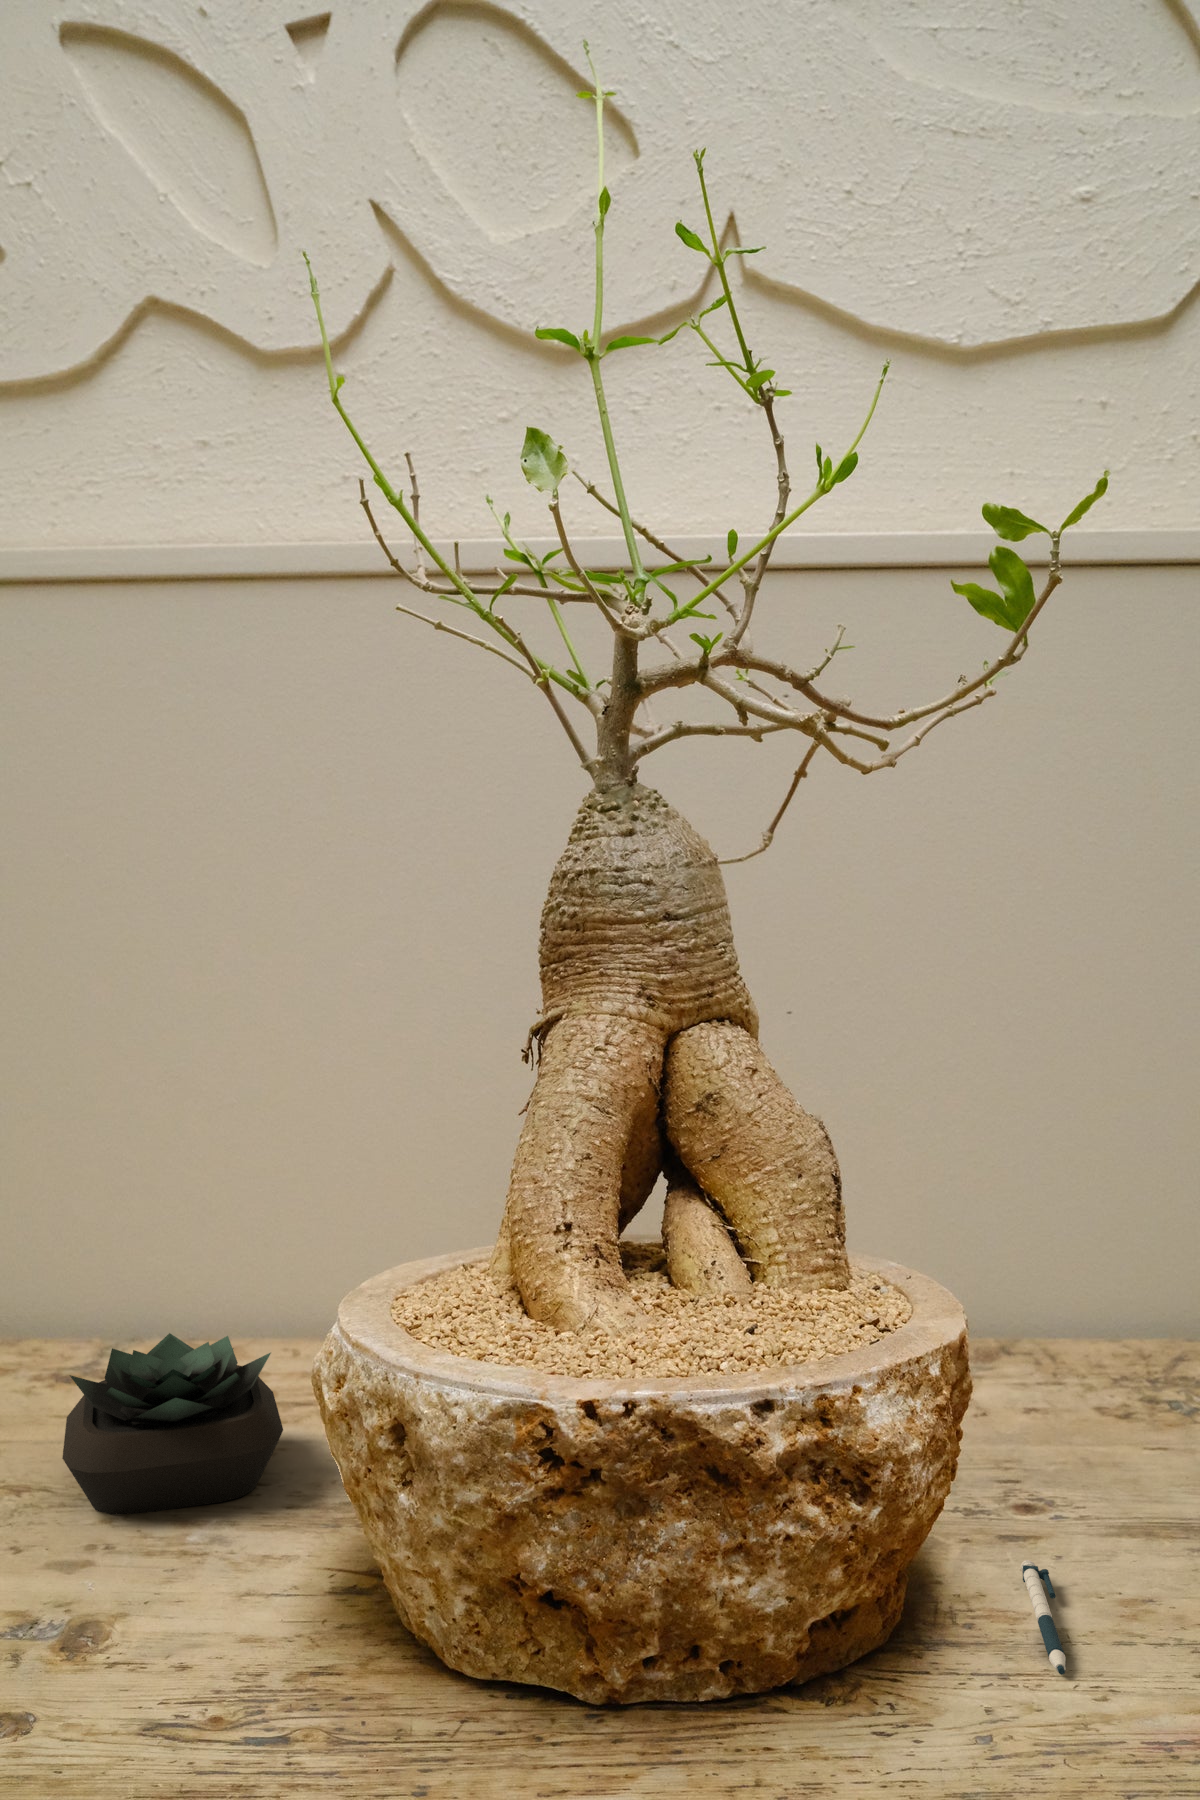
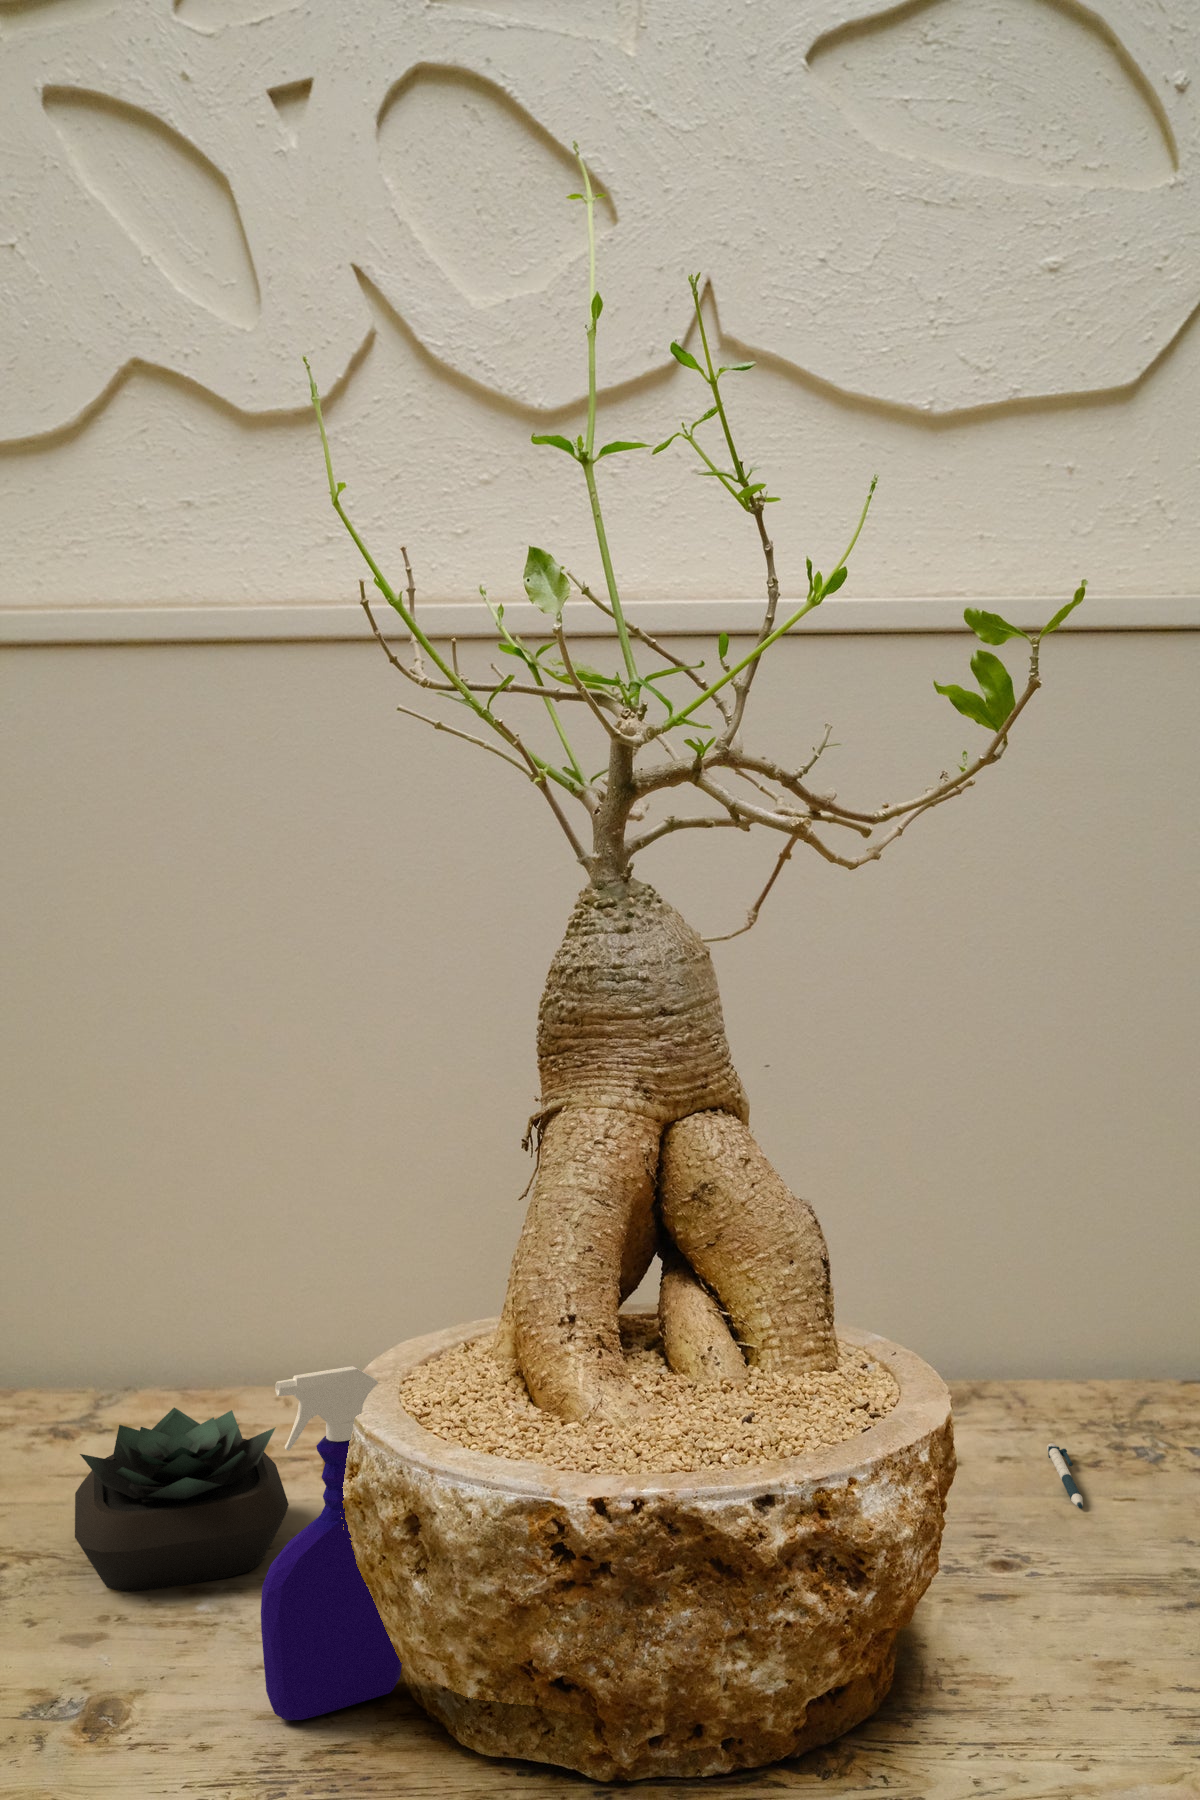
spray bottle: none [242,1274,396,1639] -> present [261,1366,402,1720]
pen: present [1021,1560,1066,1675] -> present [1047,1443,1083,1509]

